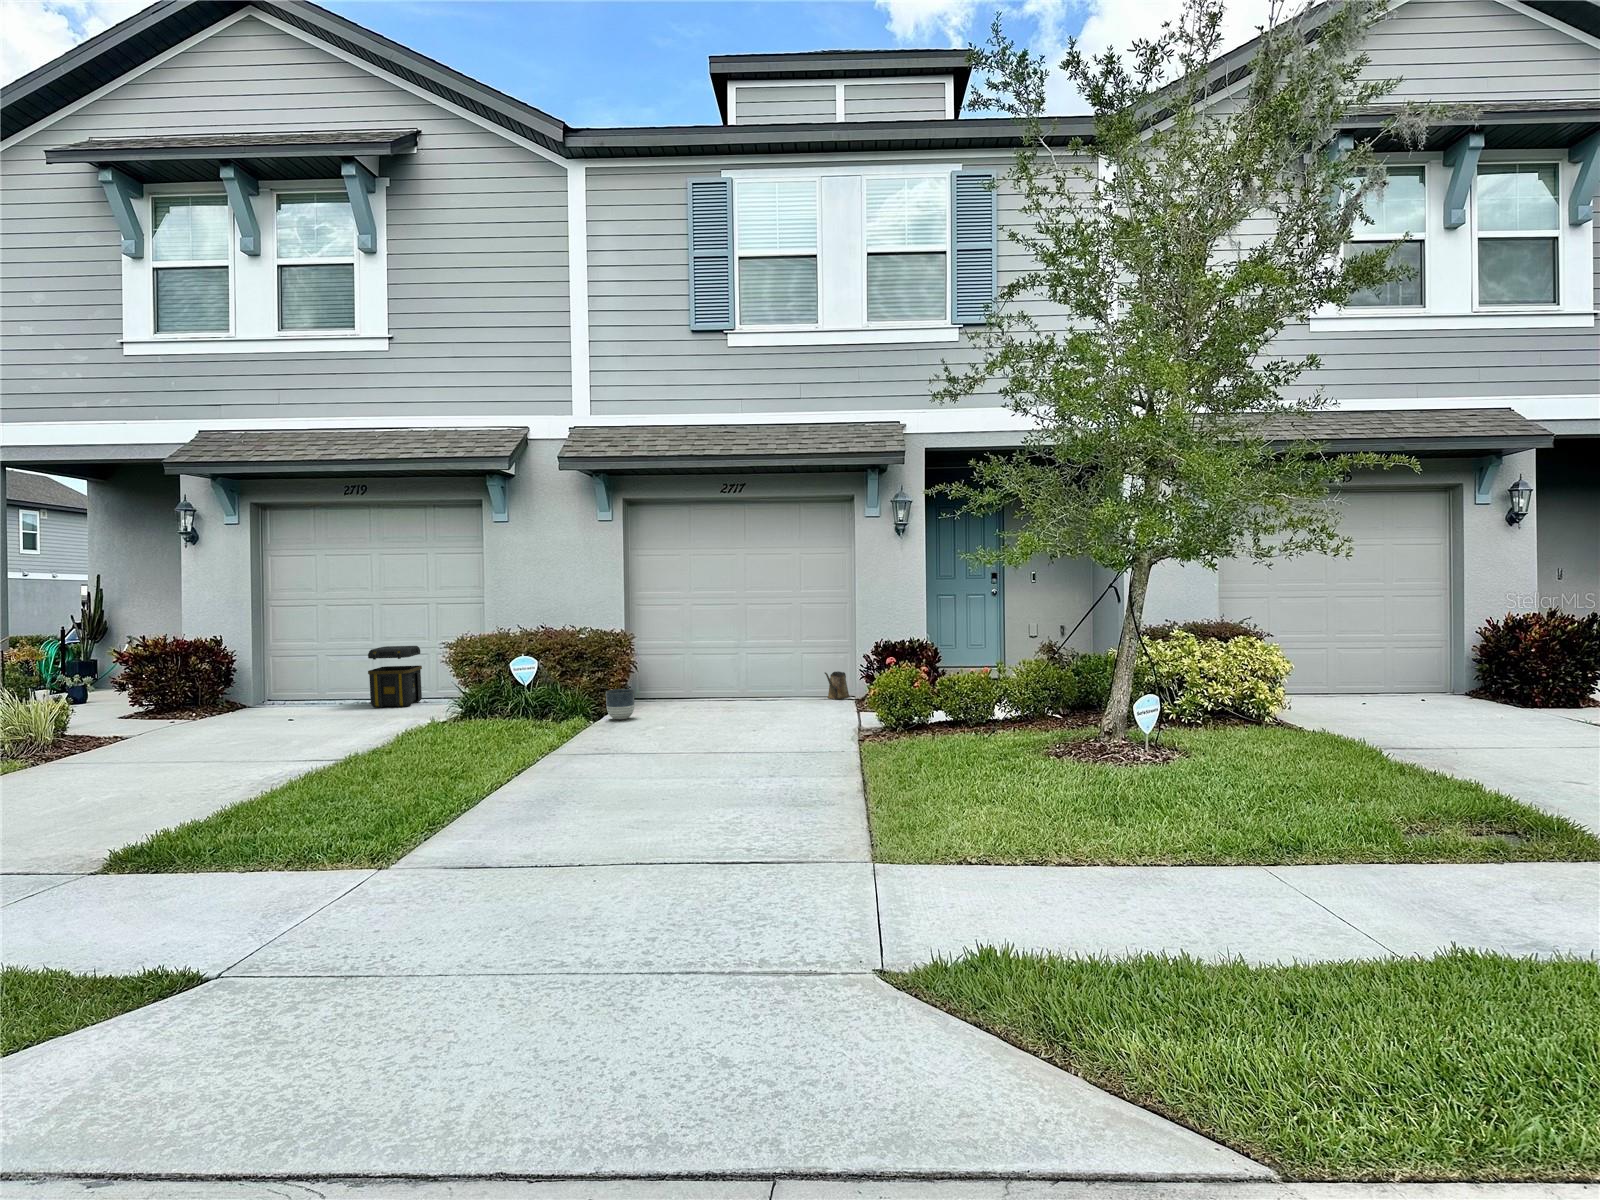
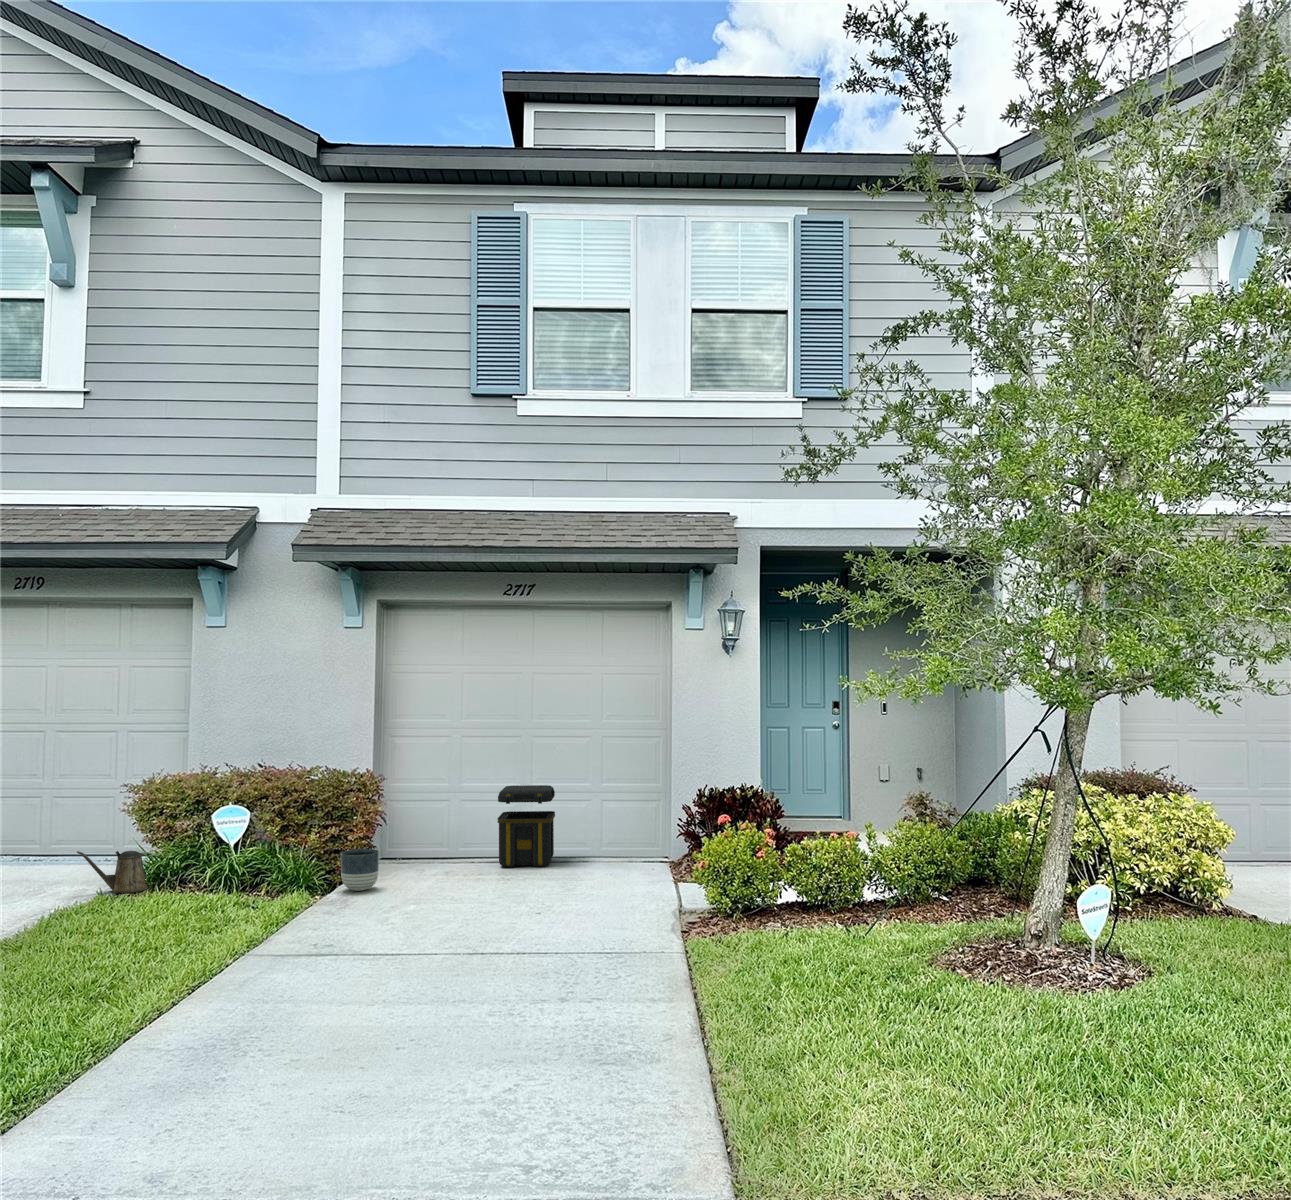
toolbox: present [368,646,422,708] -> present [497,785,555,867]
watering can: present [825,671,850,699] -> present [77,851,156,893]

